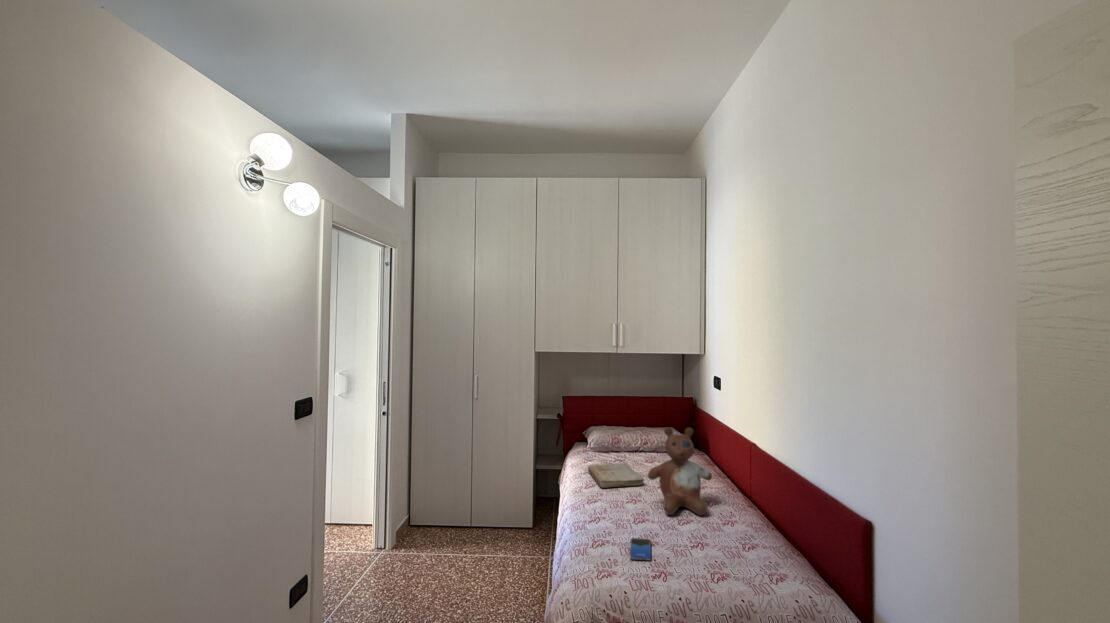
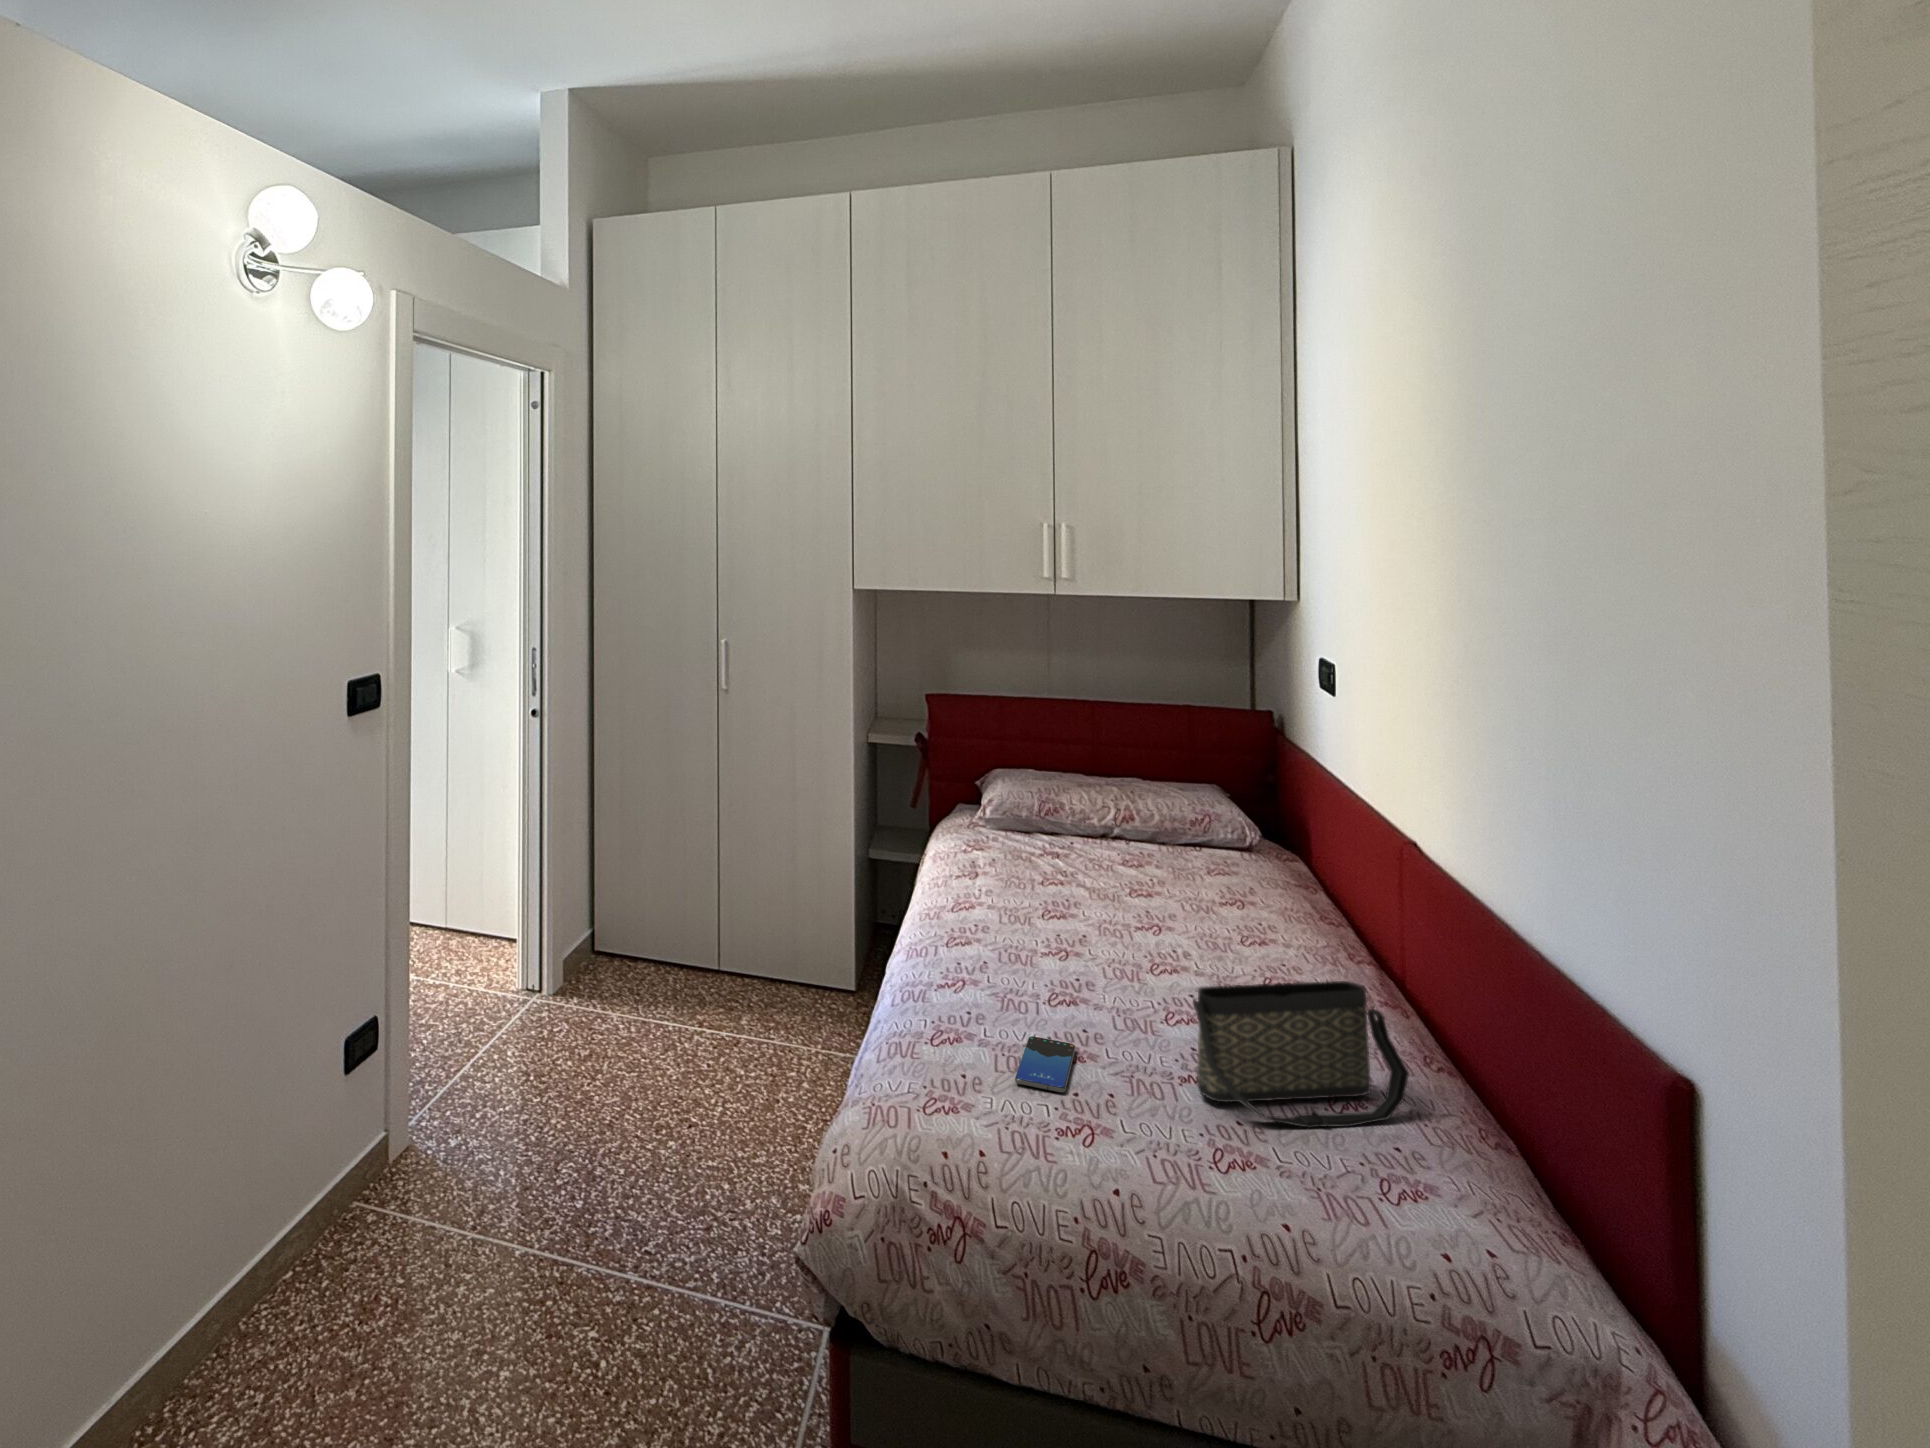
stuffed bear: present [648,428,712,516] -> none [1096,786,1264,1007]
book: present [588,463,644,488] -> none [971,858,1099,918]
handbag: none [700,499,777,560] -> present [1193,981,1409,1127]

